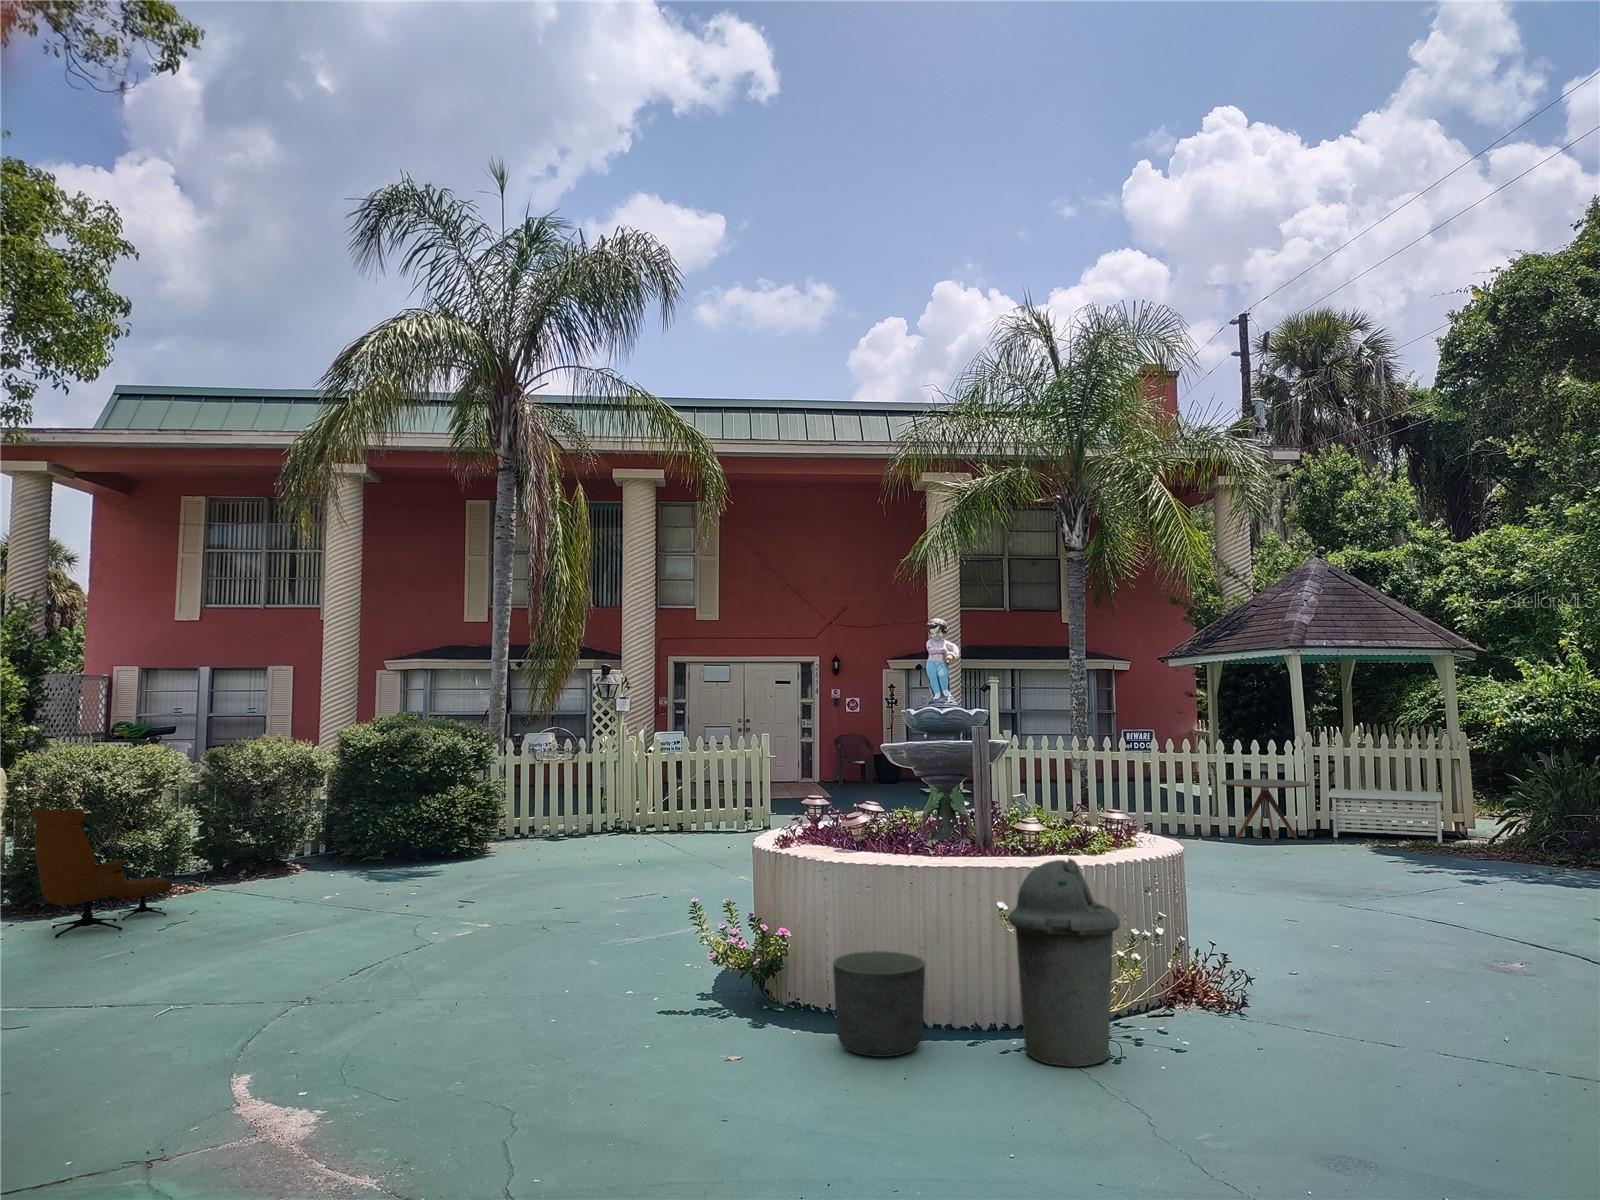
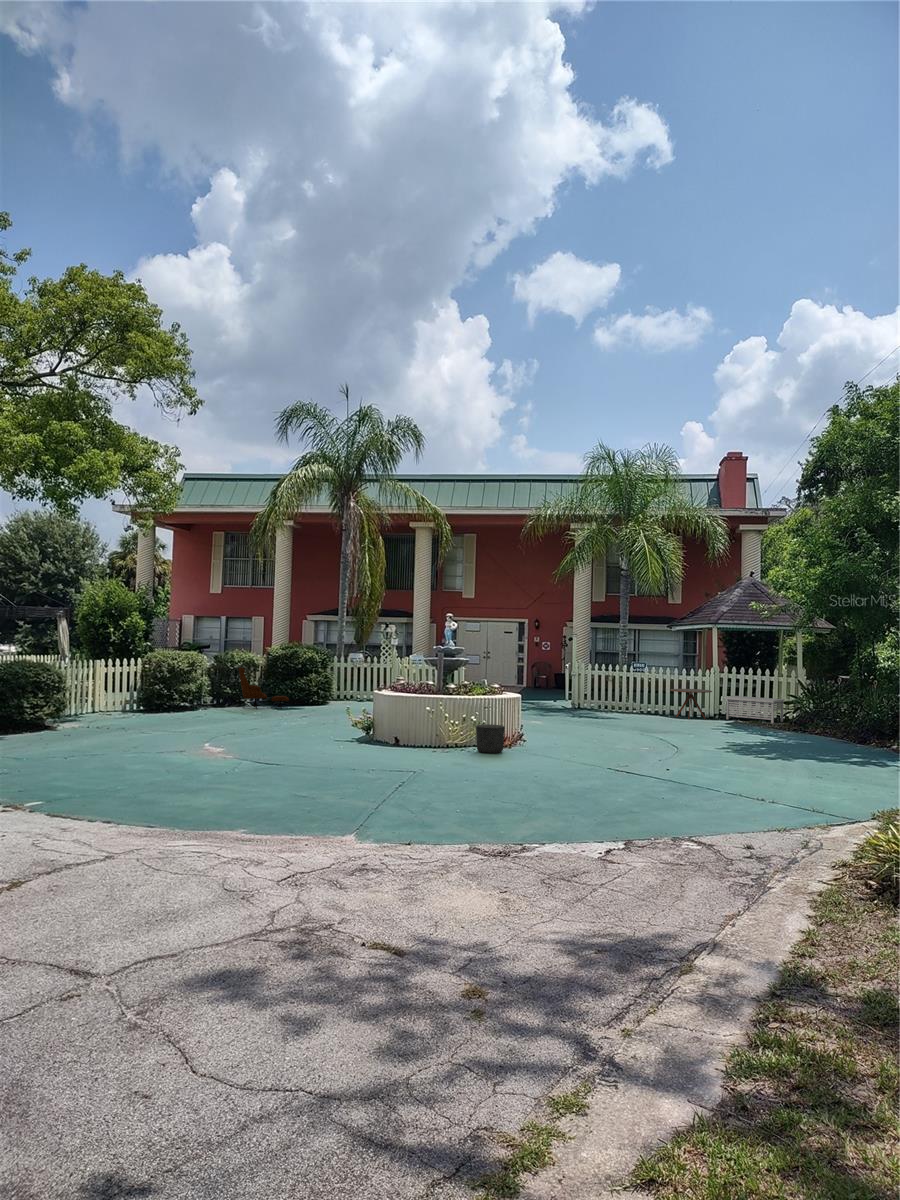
lounge chair: present [32,808,172,938] -> present [239,667,289,709]
trash can: present [1008,859,1120,1067] -> none [419,693,453,754]
planter: present [833,951,925,1057] -> present [476,724,505,753]

